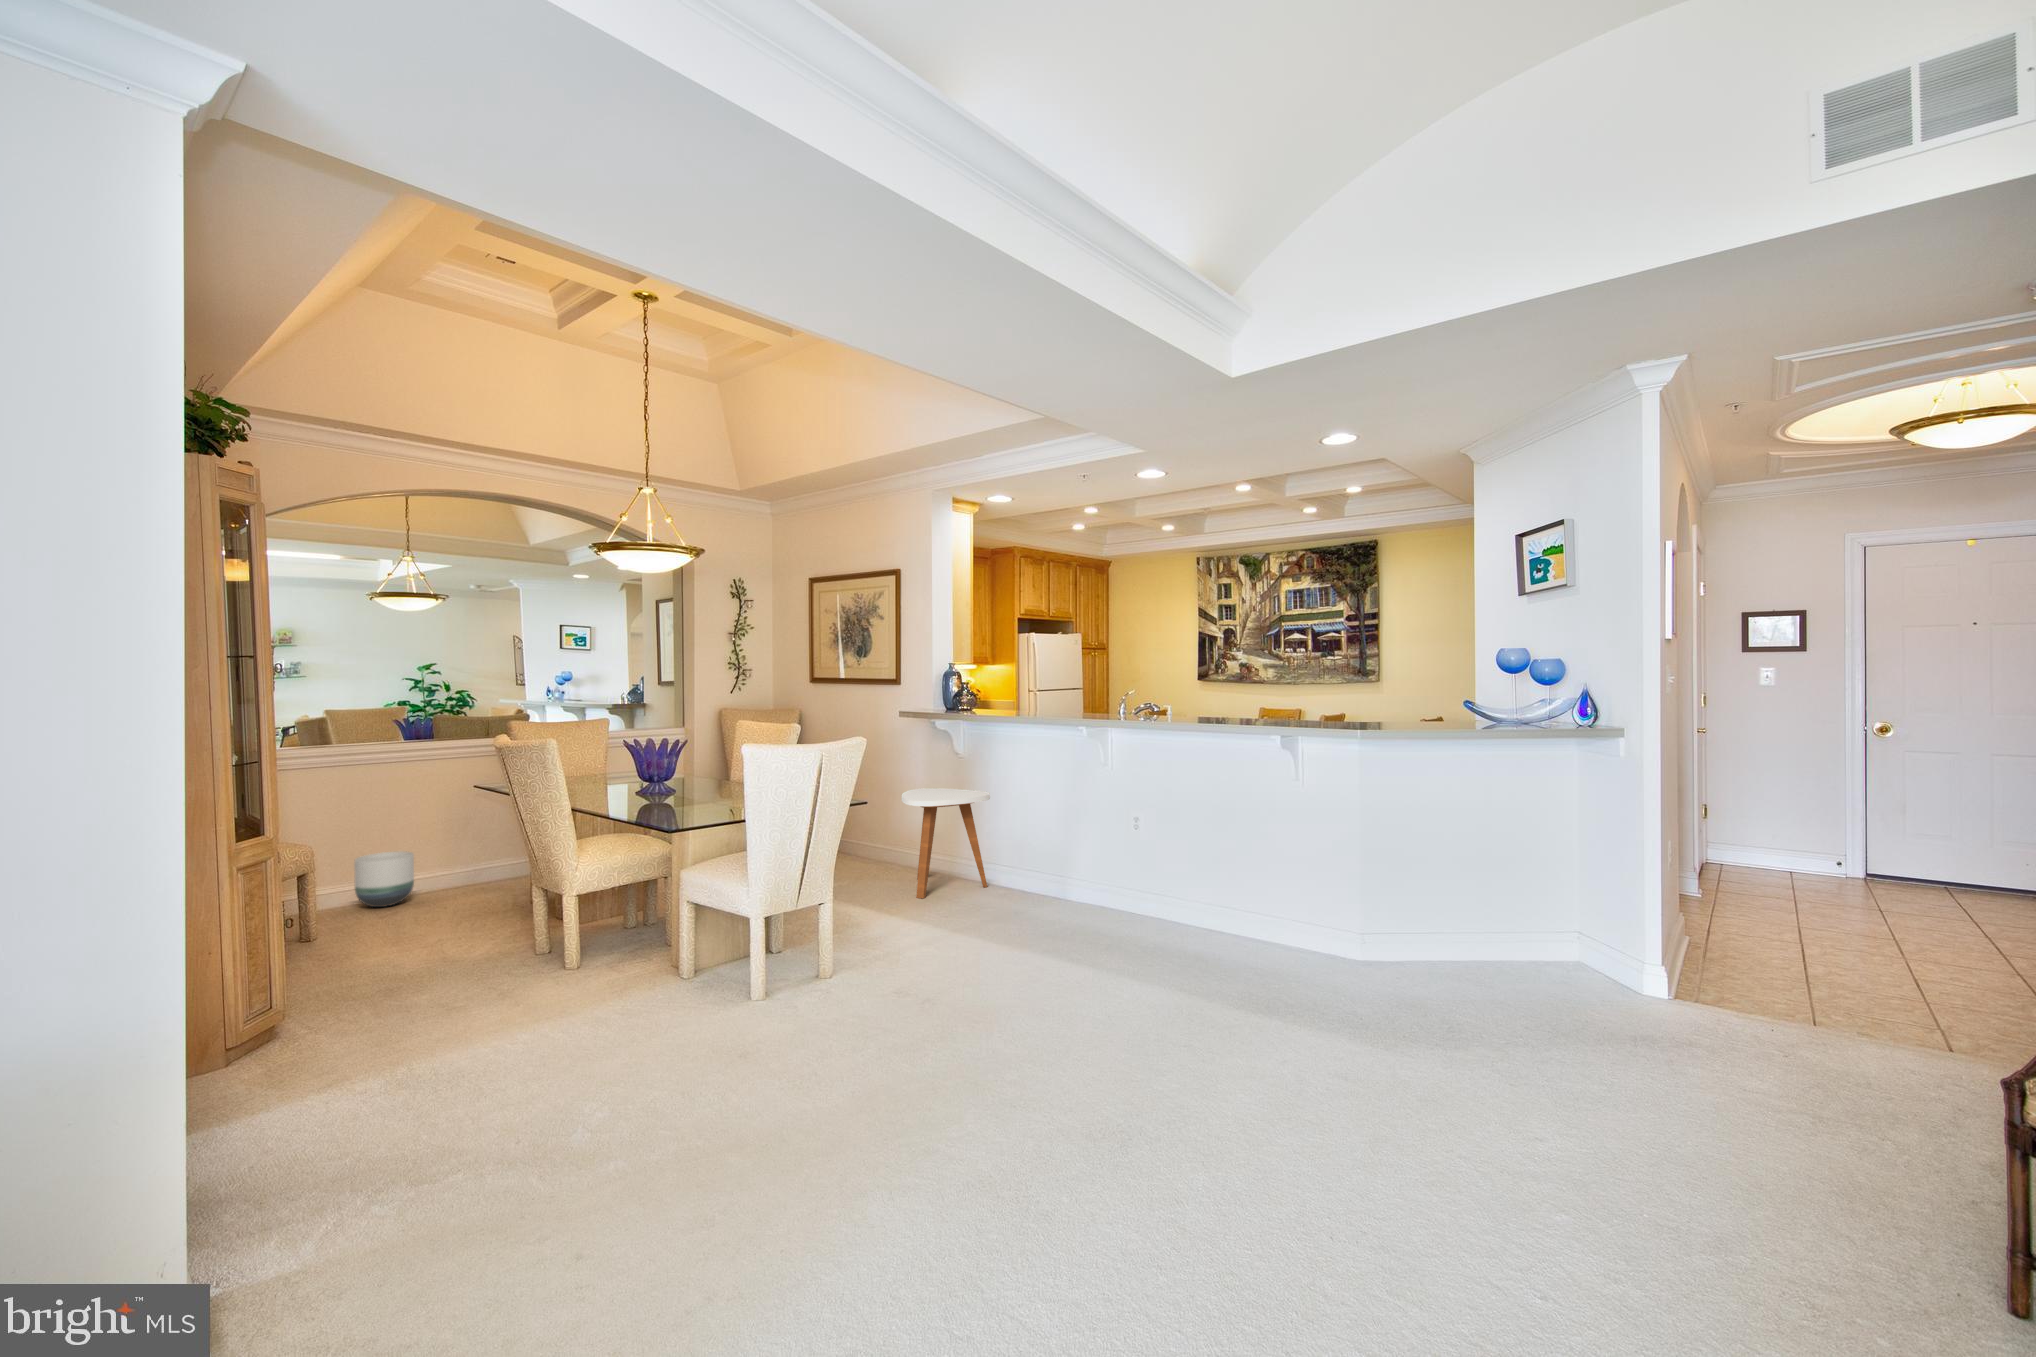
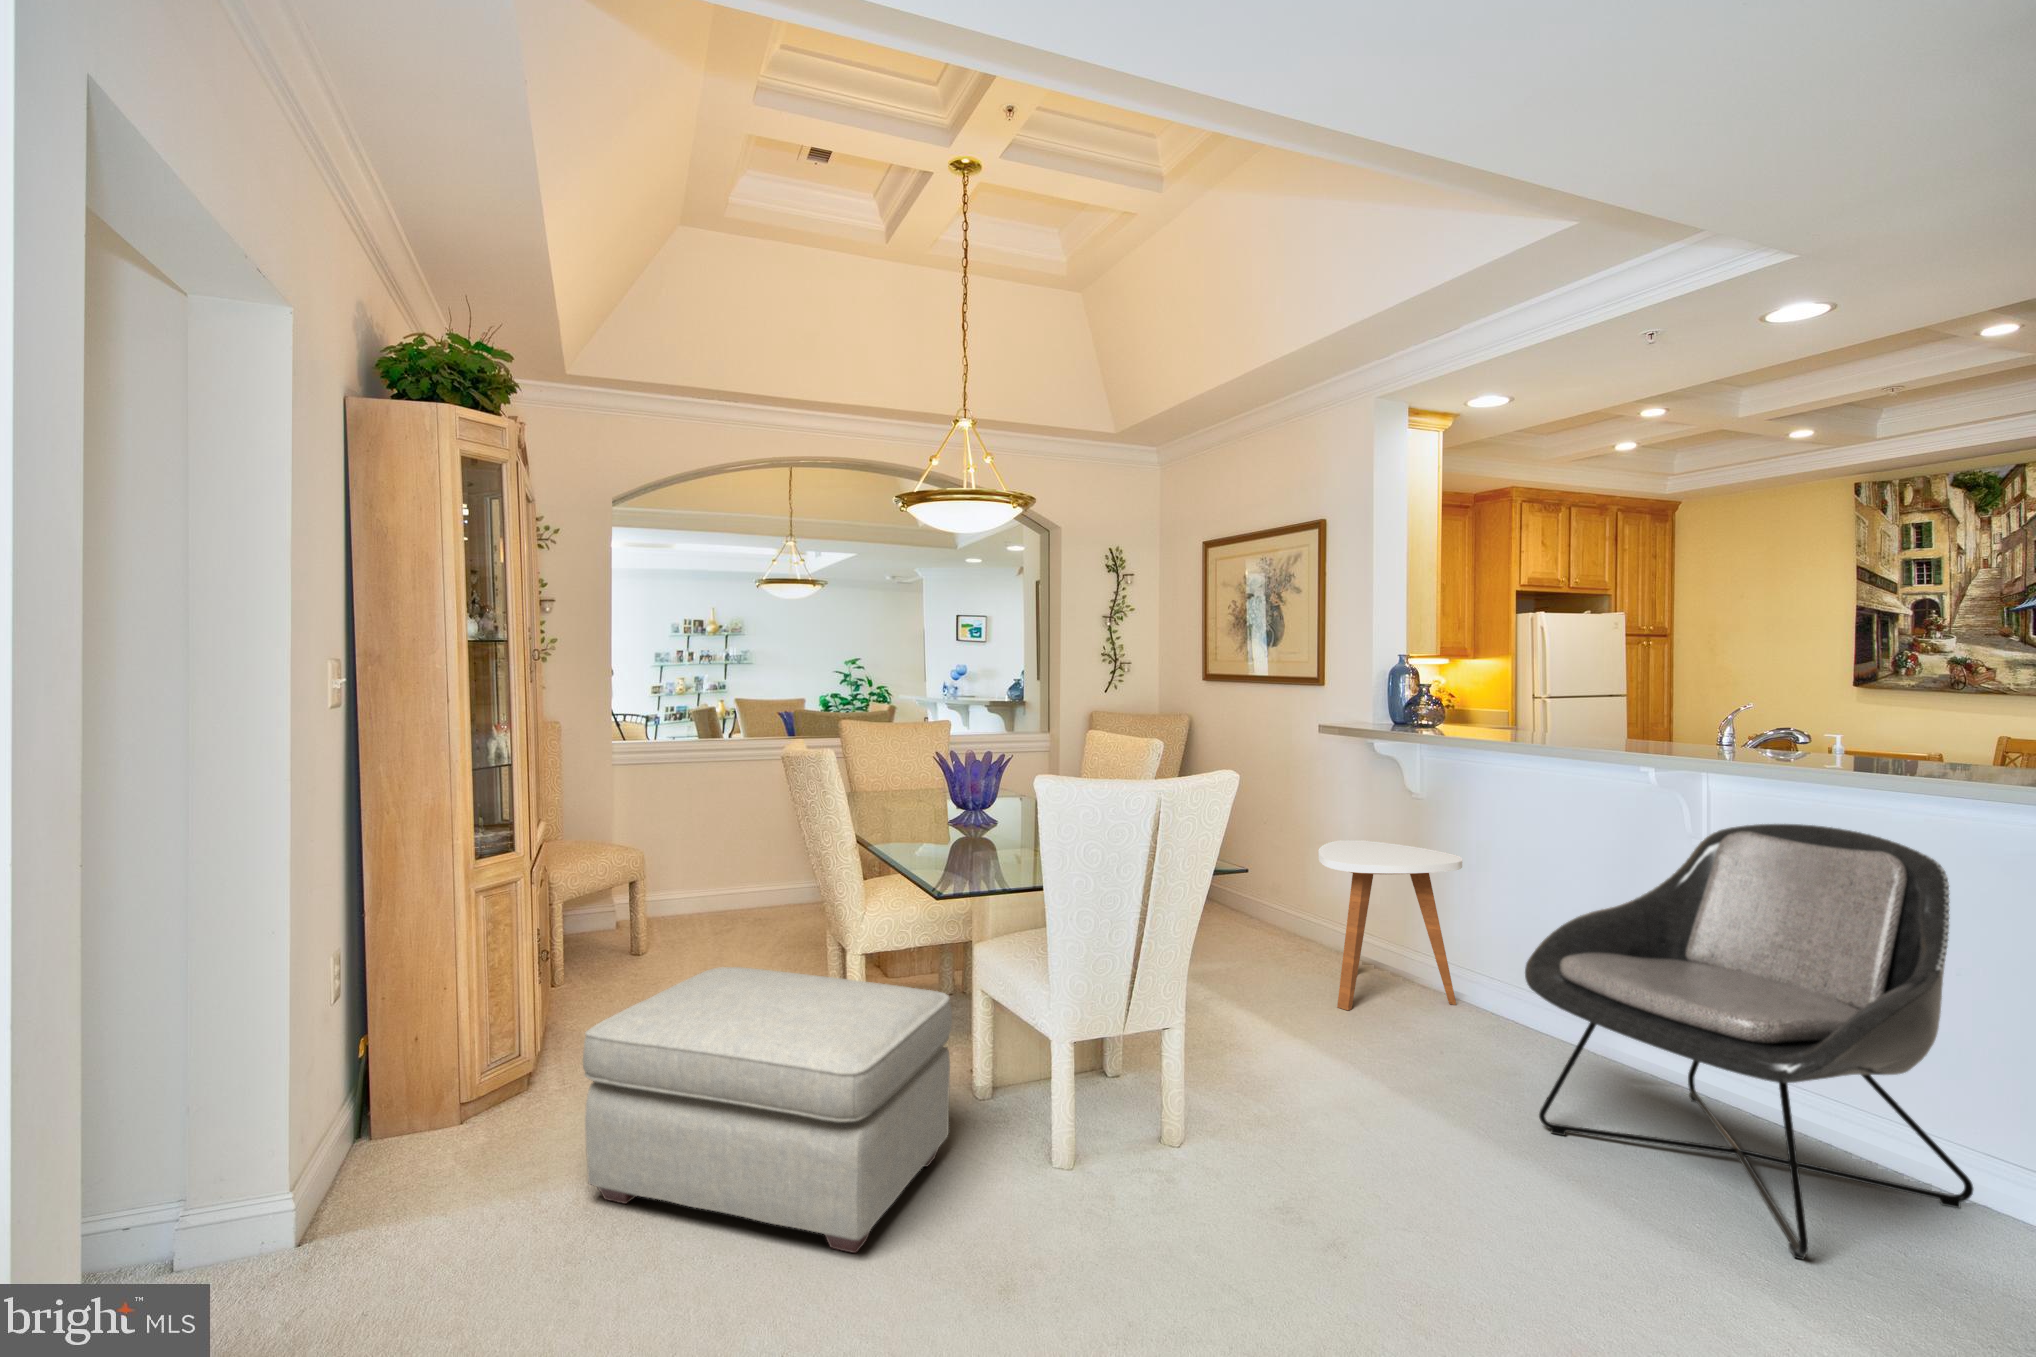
lounge chair: none [1028,754,1223,966] -> present [1525,824,1973,1259]
planter: present [354,851,414,907] -> none [701,861,756,921]
ottoman: none [401,899,683,1078] -> present [583,967,952,1253]

